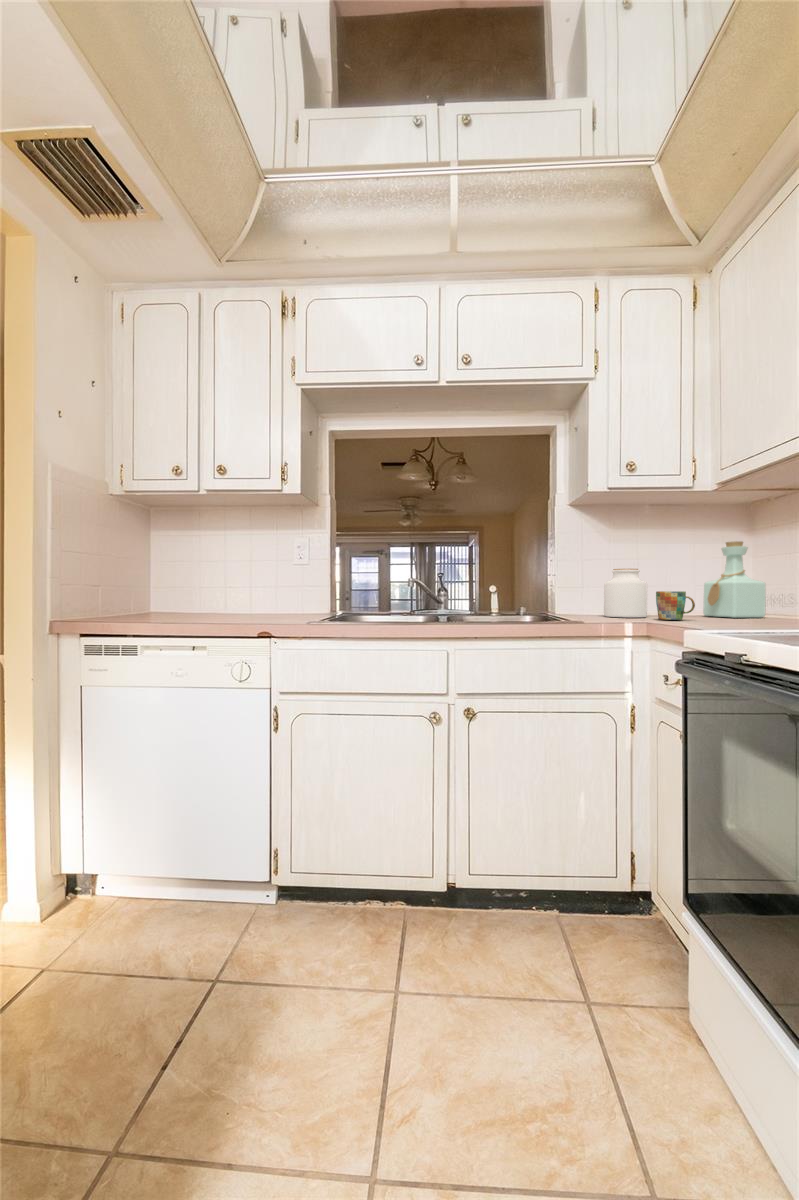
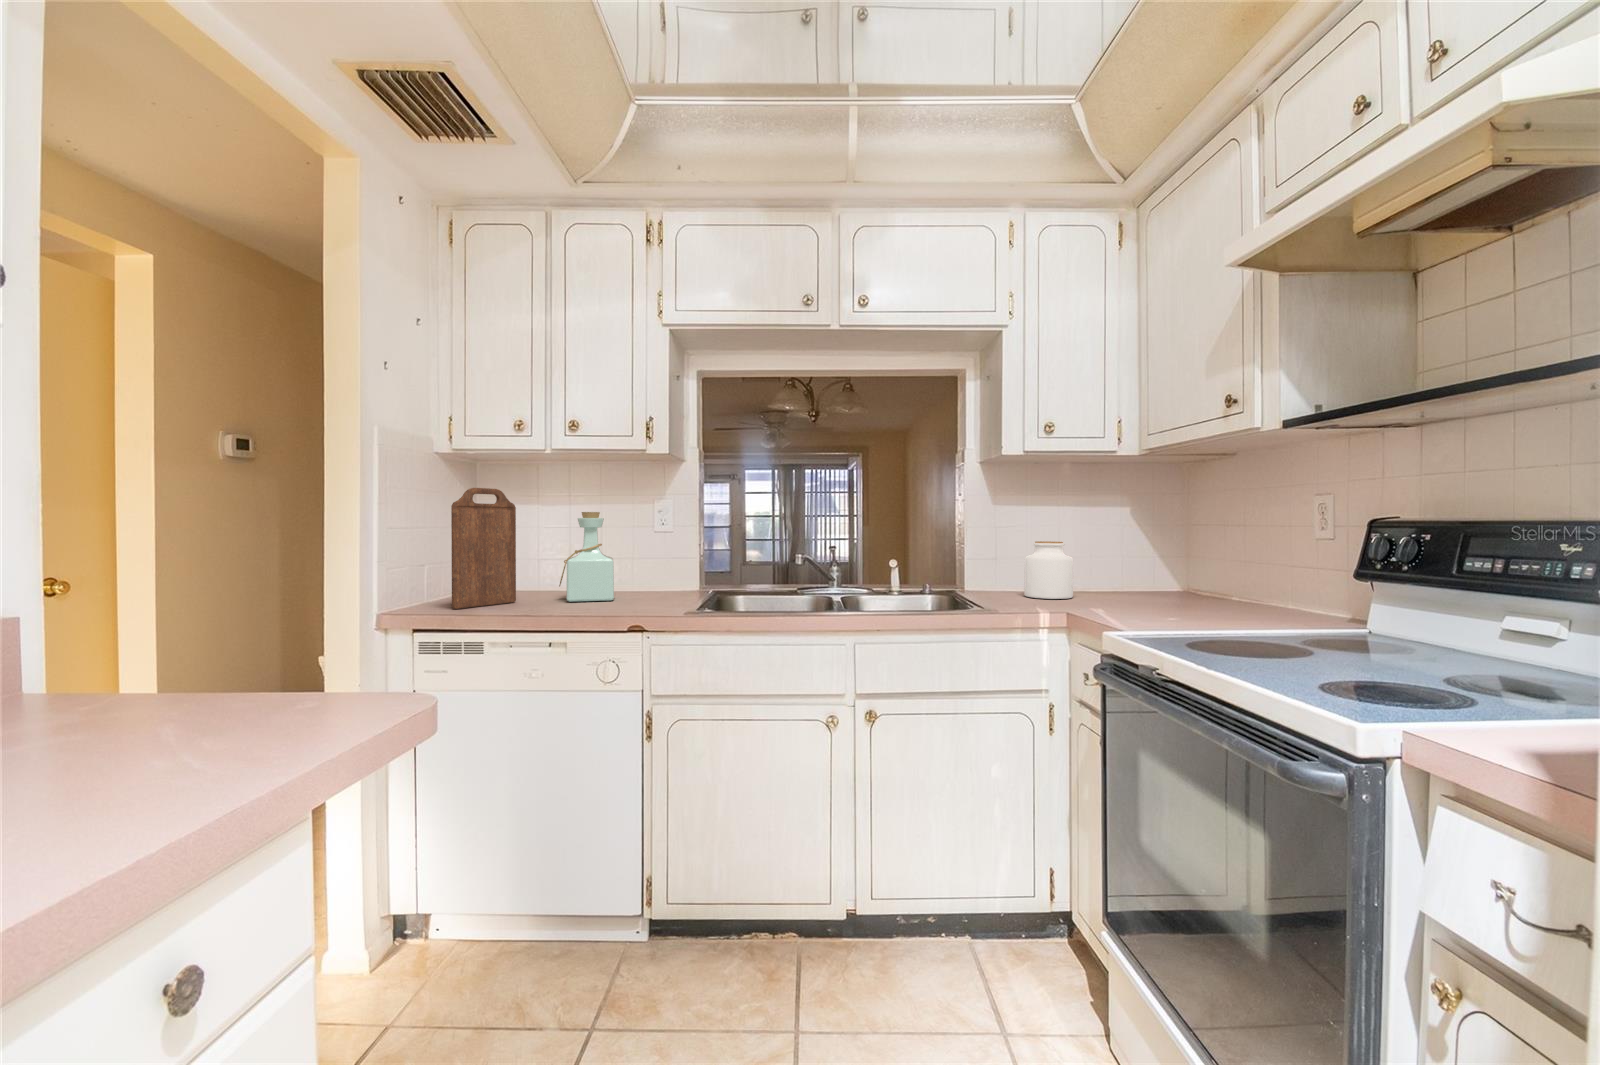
cutting board: none [117,520,174,620] -> present [451,488,516,609]
bottle: present [703,541,766,618] -> present [559,512,614,602]
mug: present [656,591,695,620] -> none [1081,571,1123,605]

